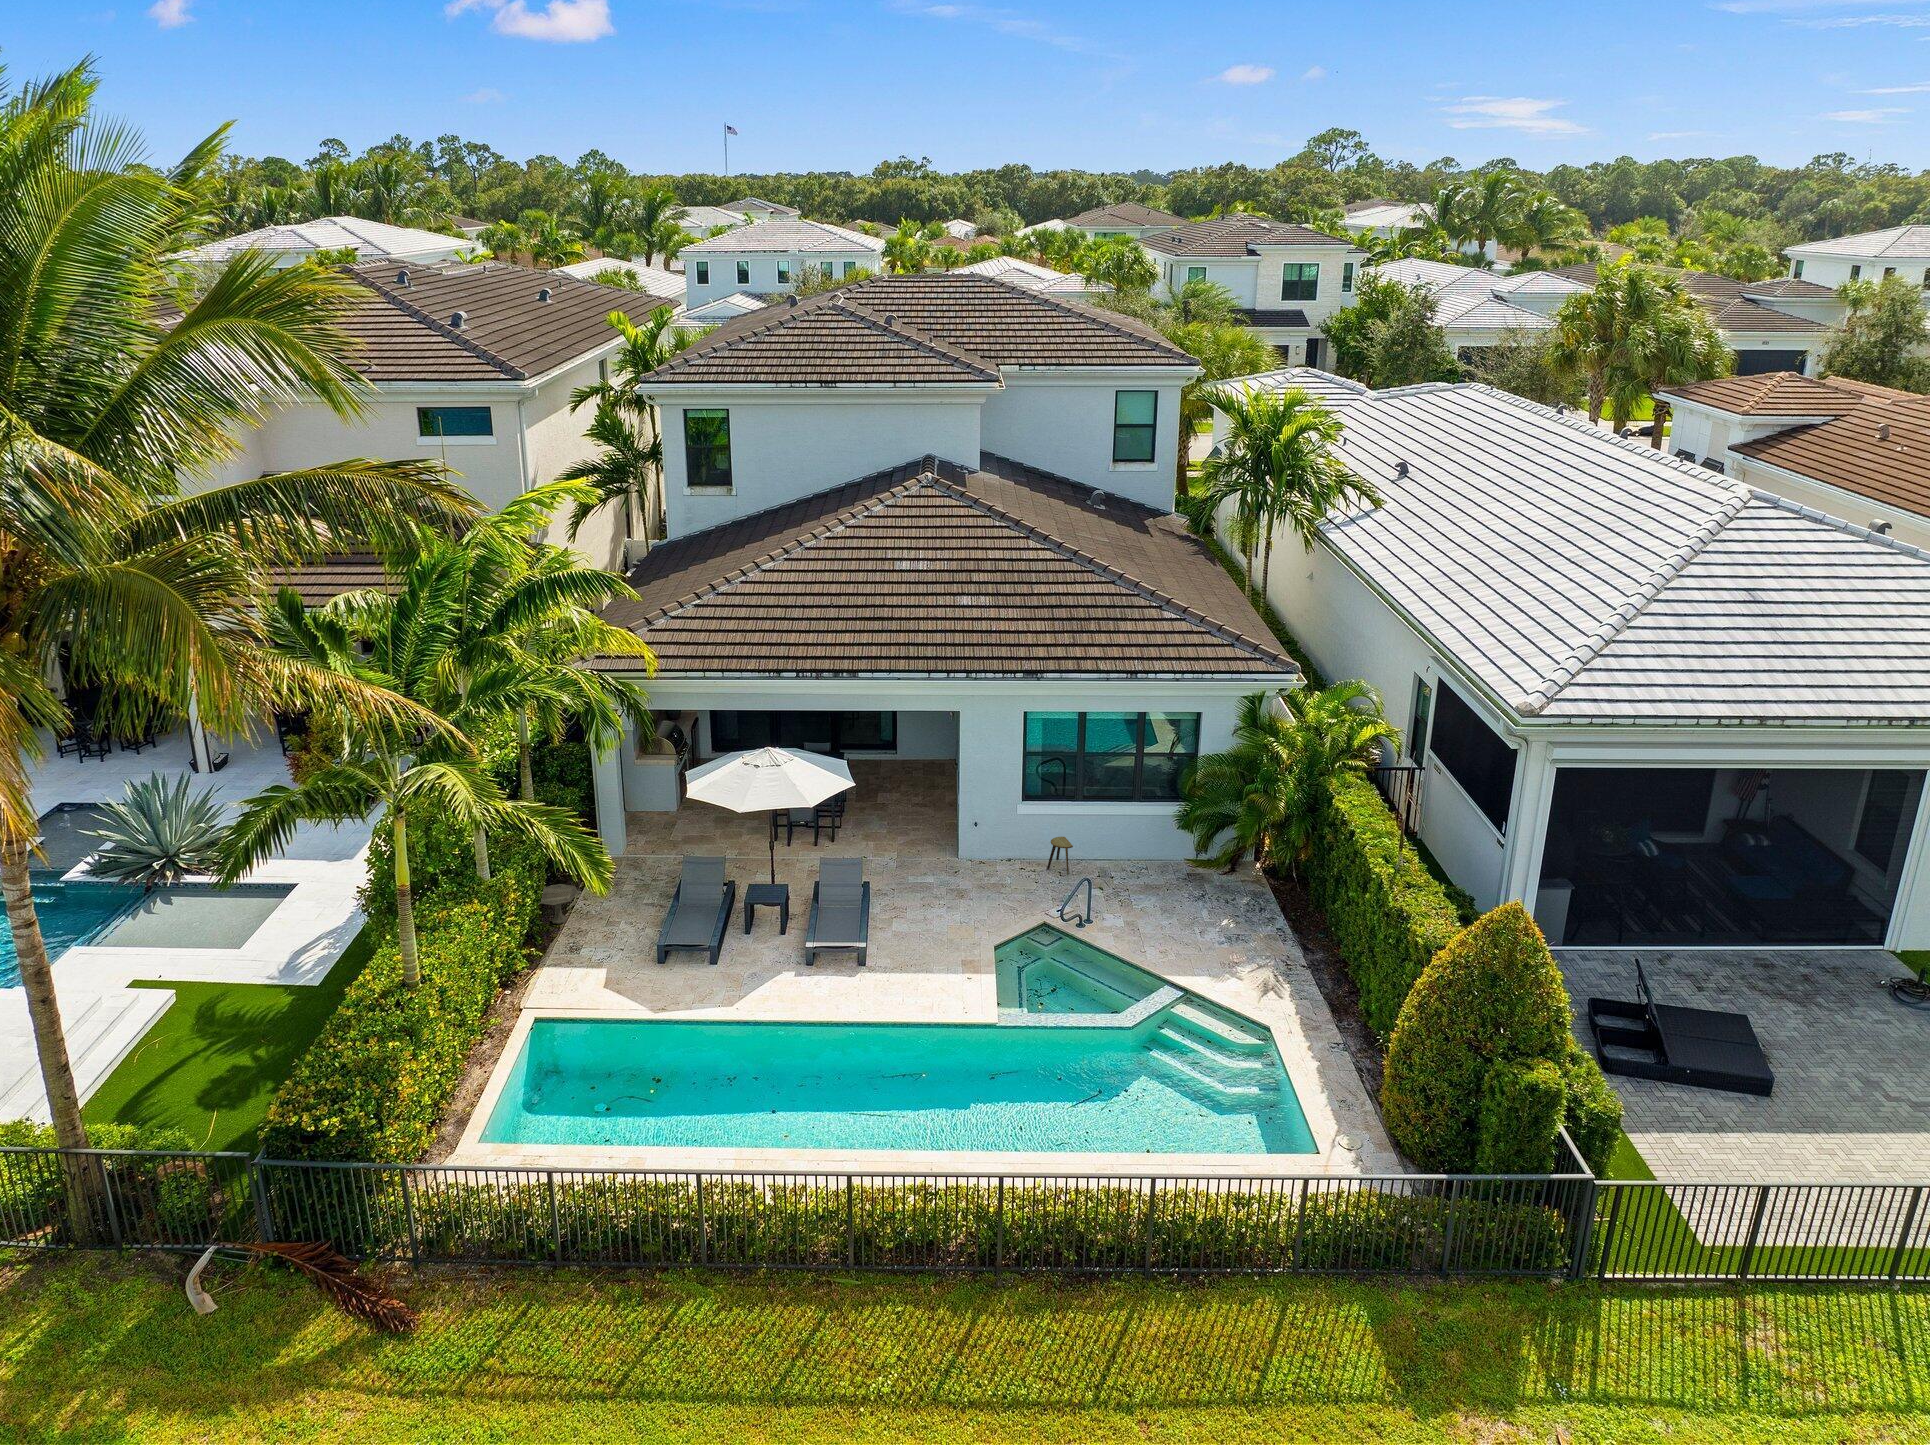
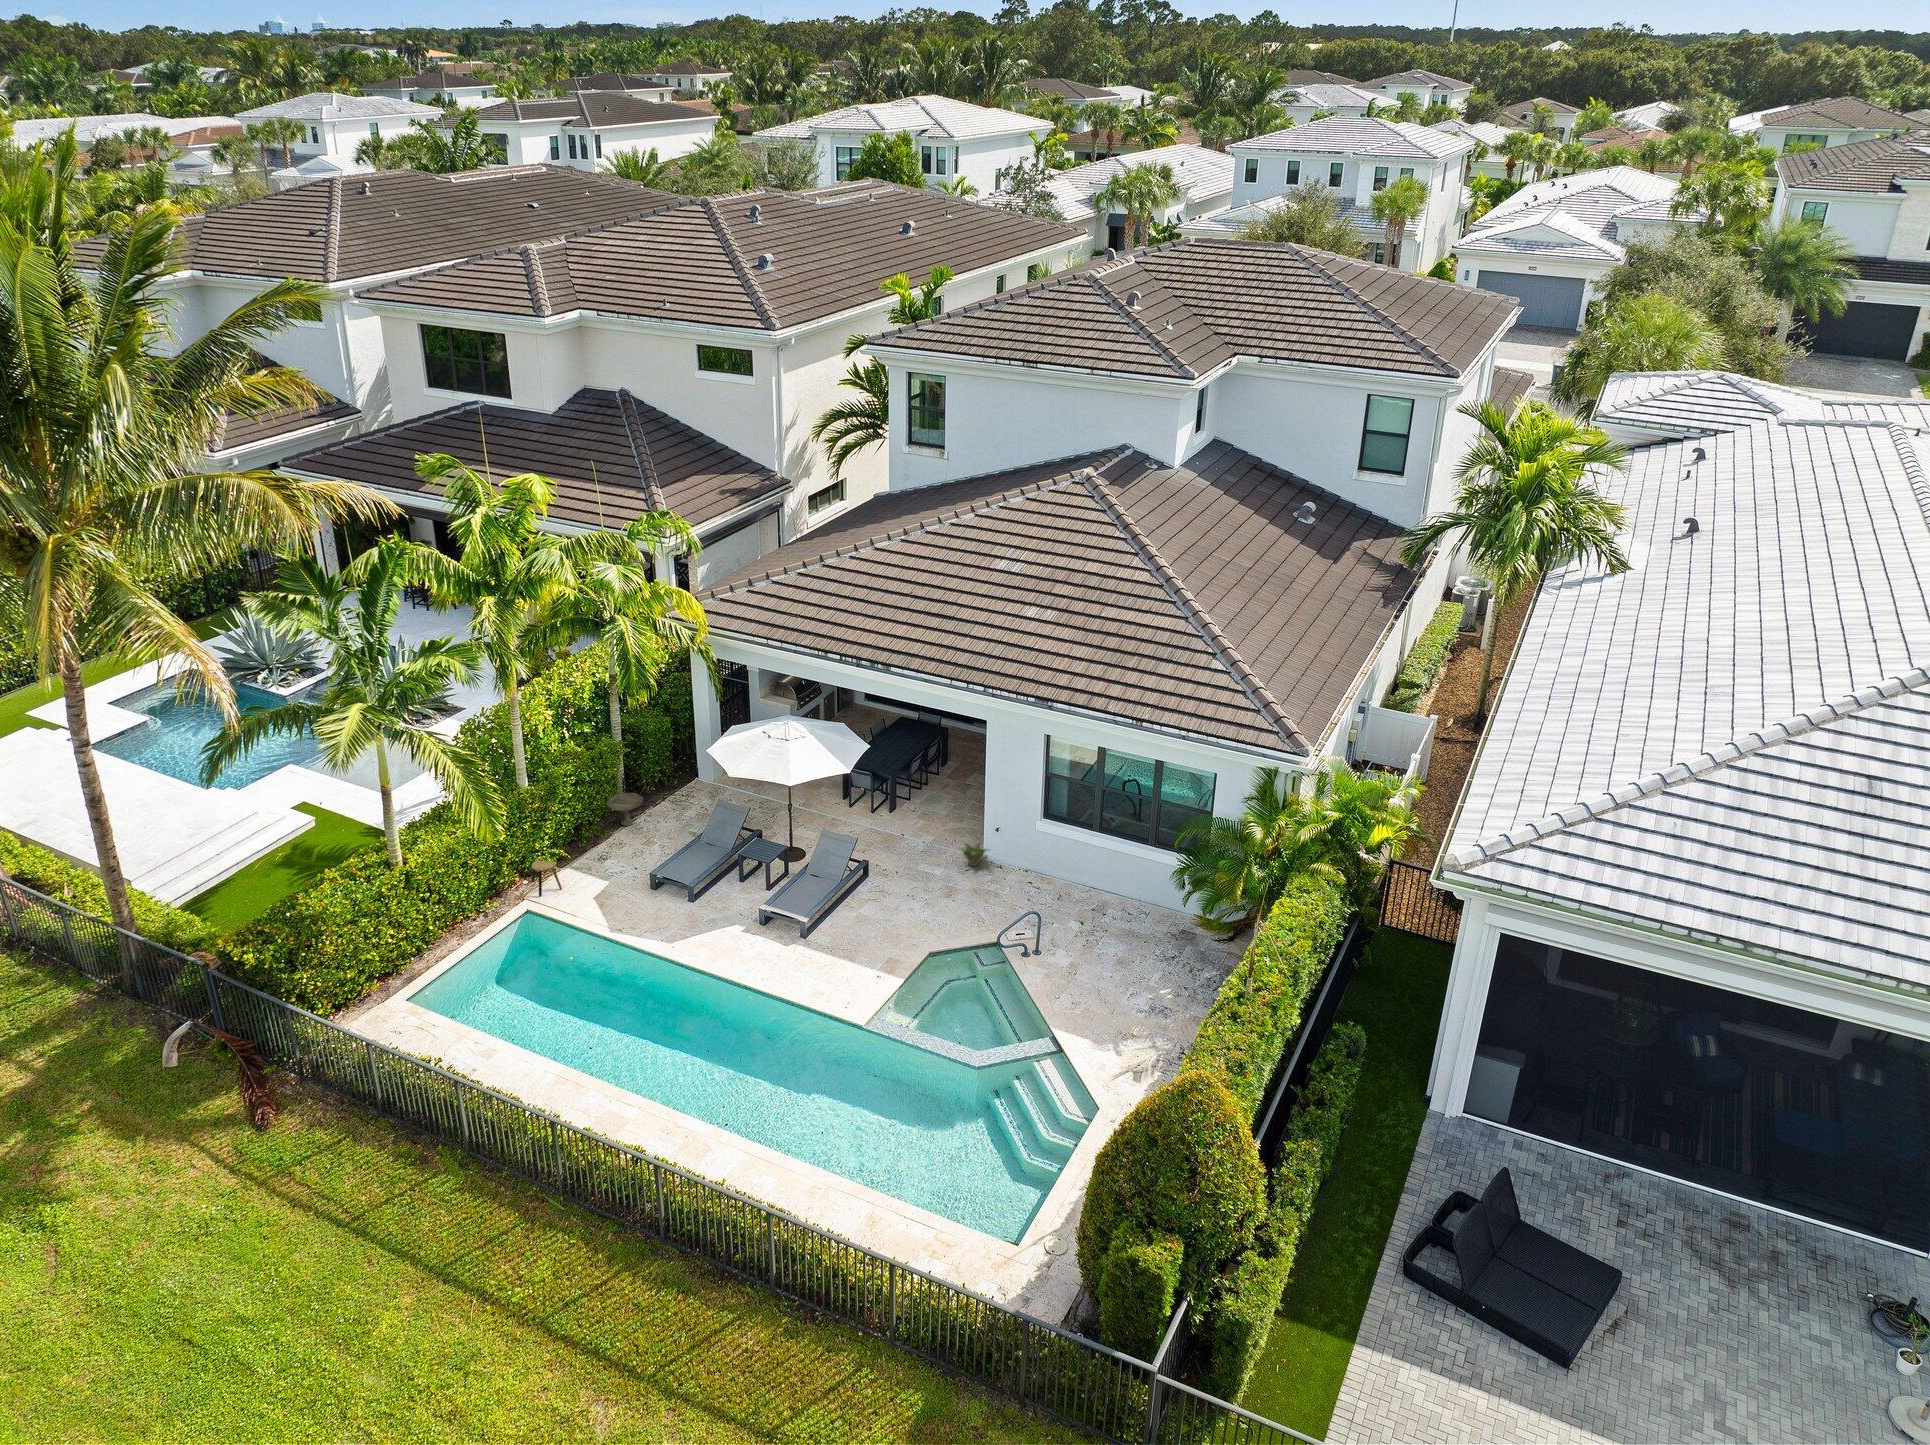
stool: present [1047,837,1073,875] -> present [531,860,562,896]
decorative plant: none [941,844,977,870] -> present [960,843,989,866]

